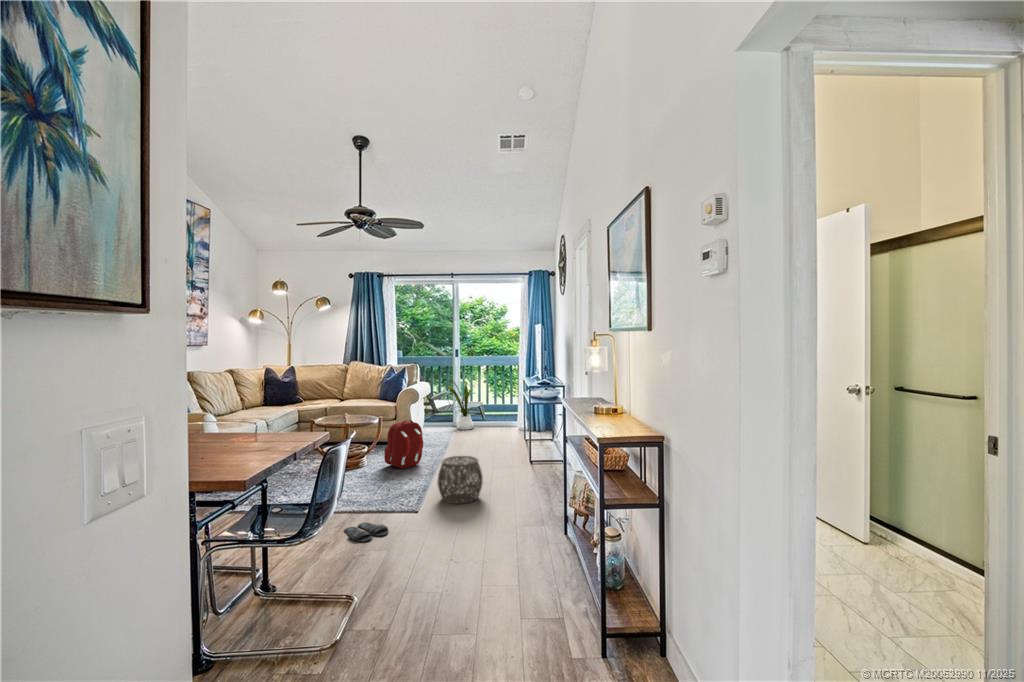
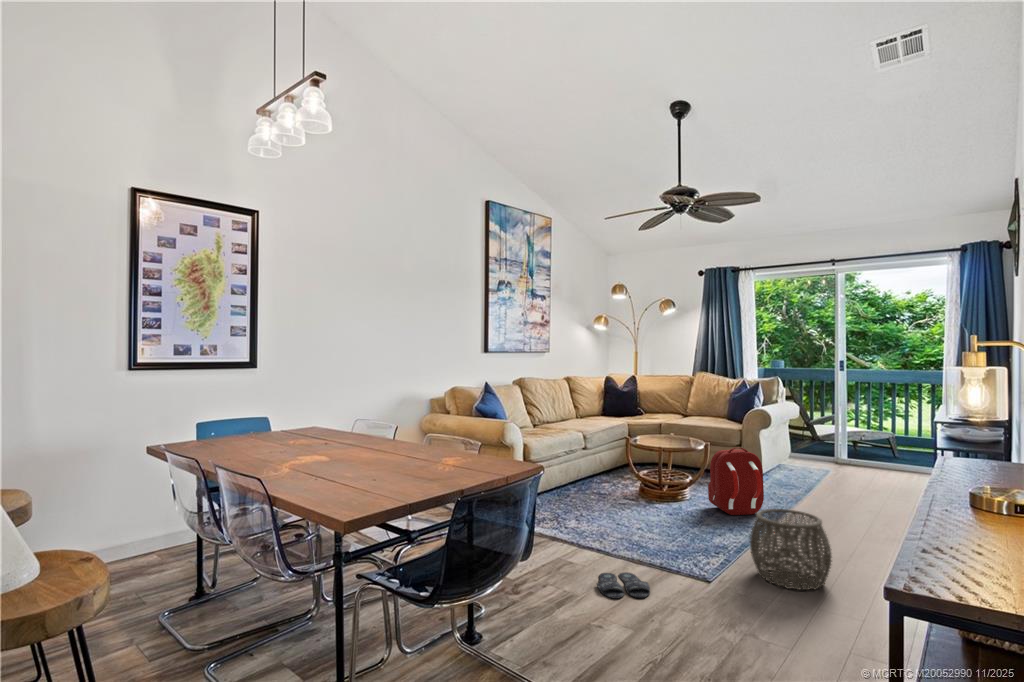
house plant: present [448,380,478,430] -> none [833,397,897,478]

